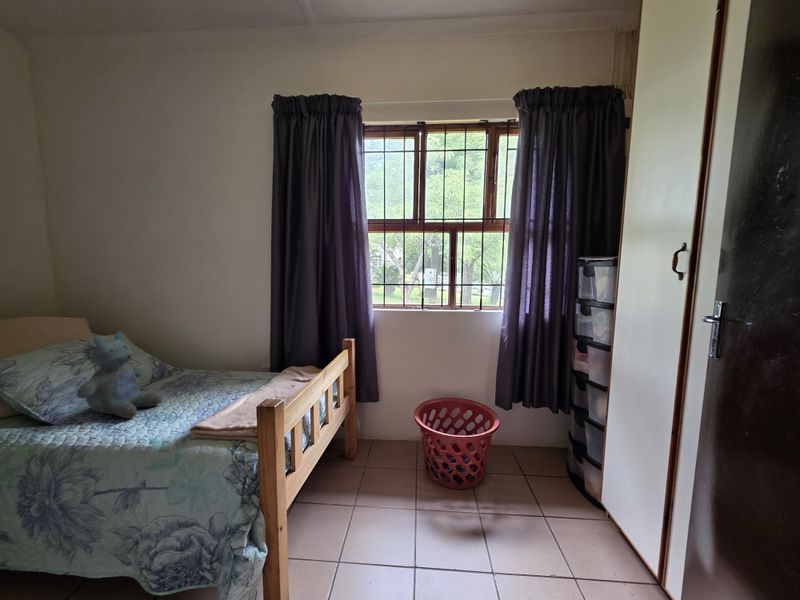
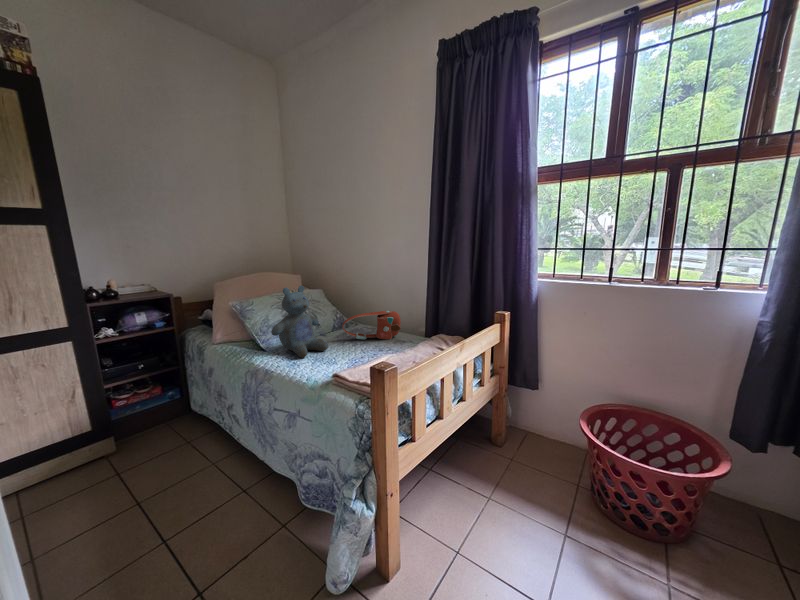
handbag: none [175,349,247,385] -> present [342,311,401,339]

